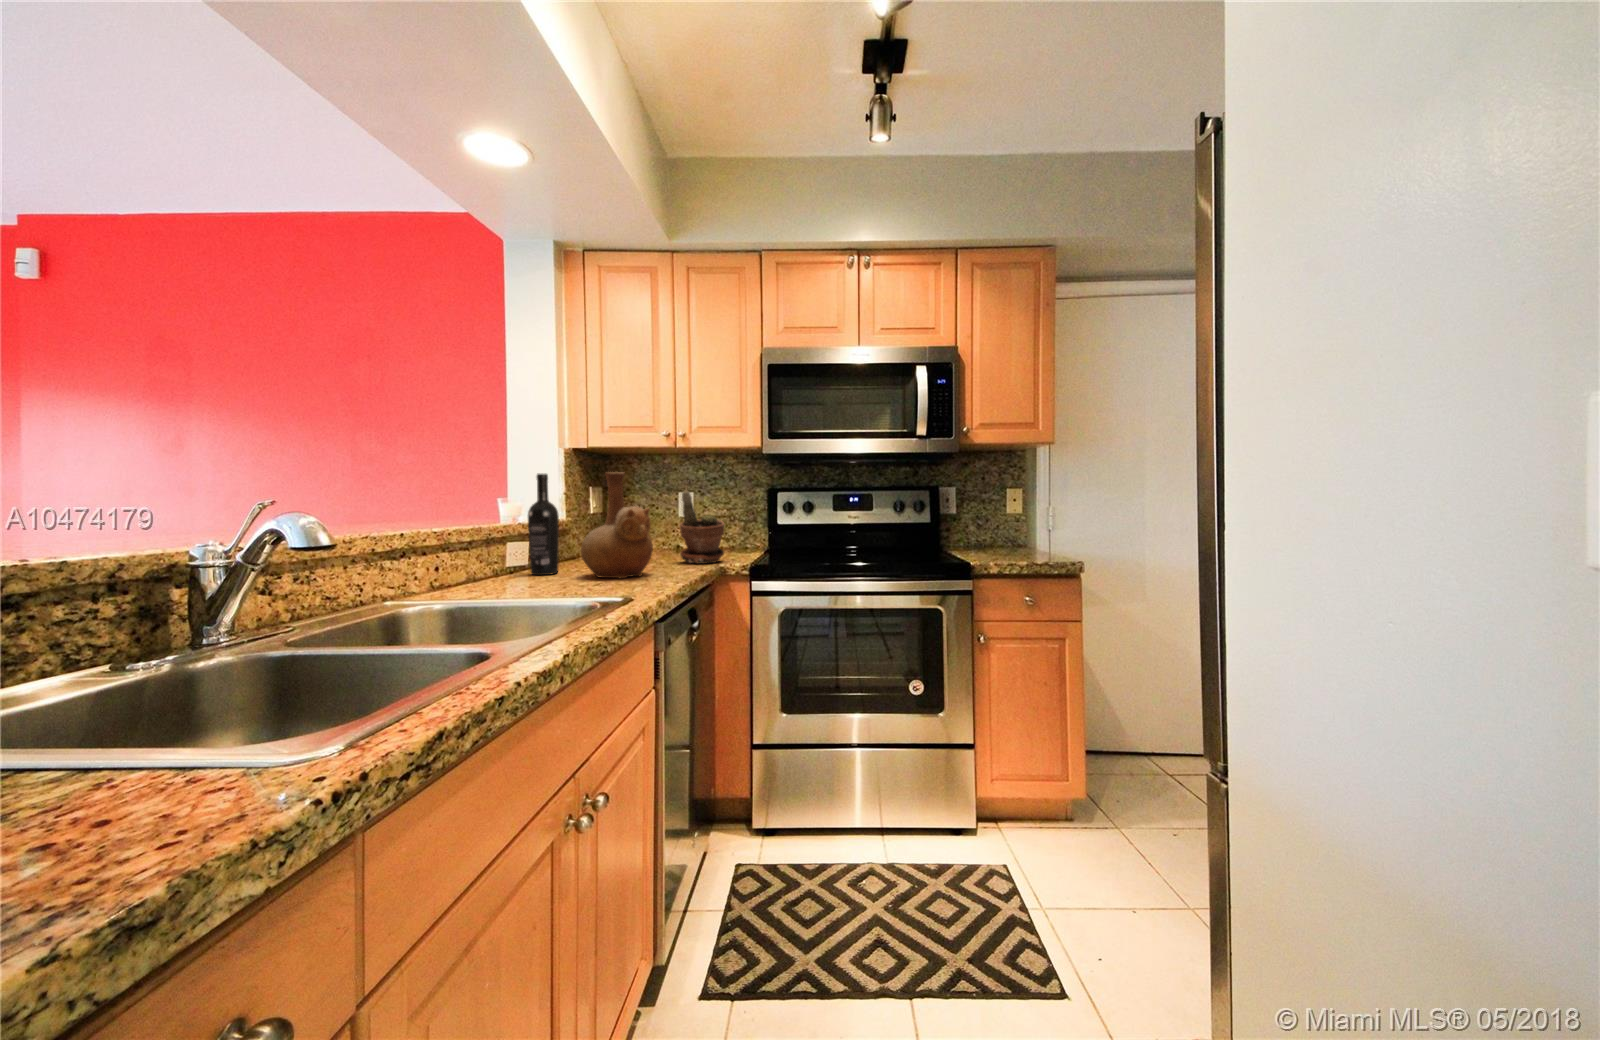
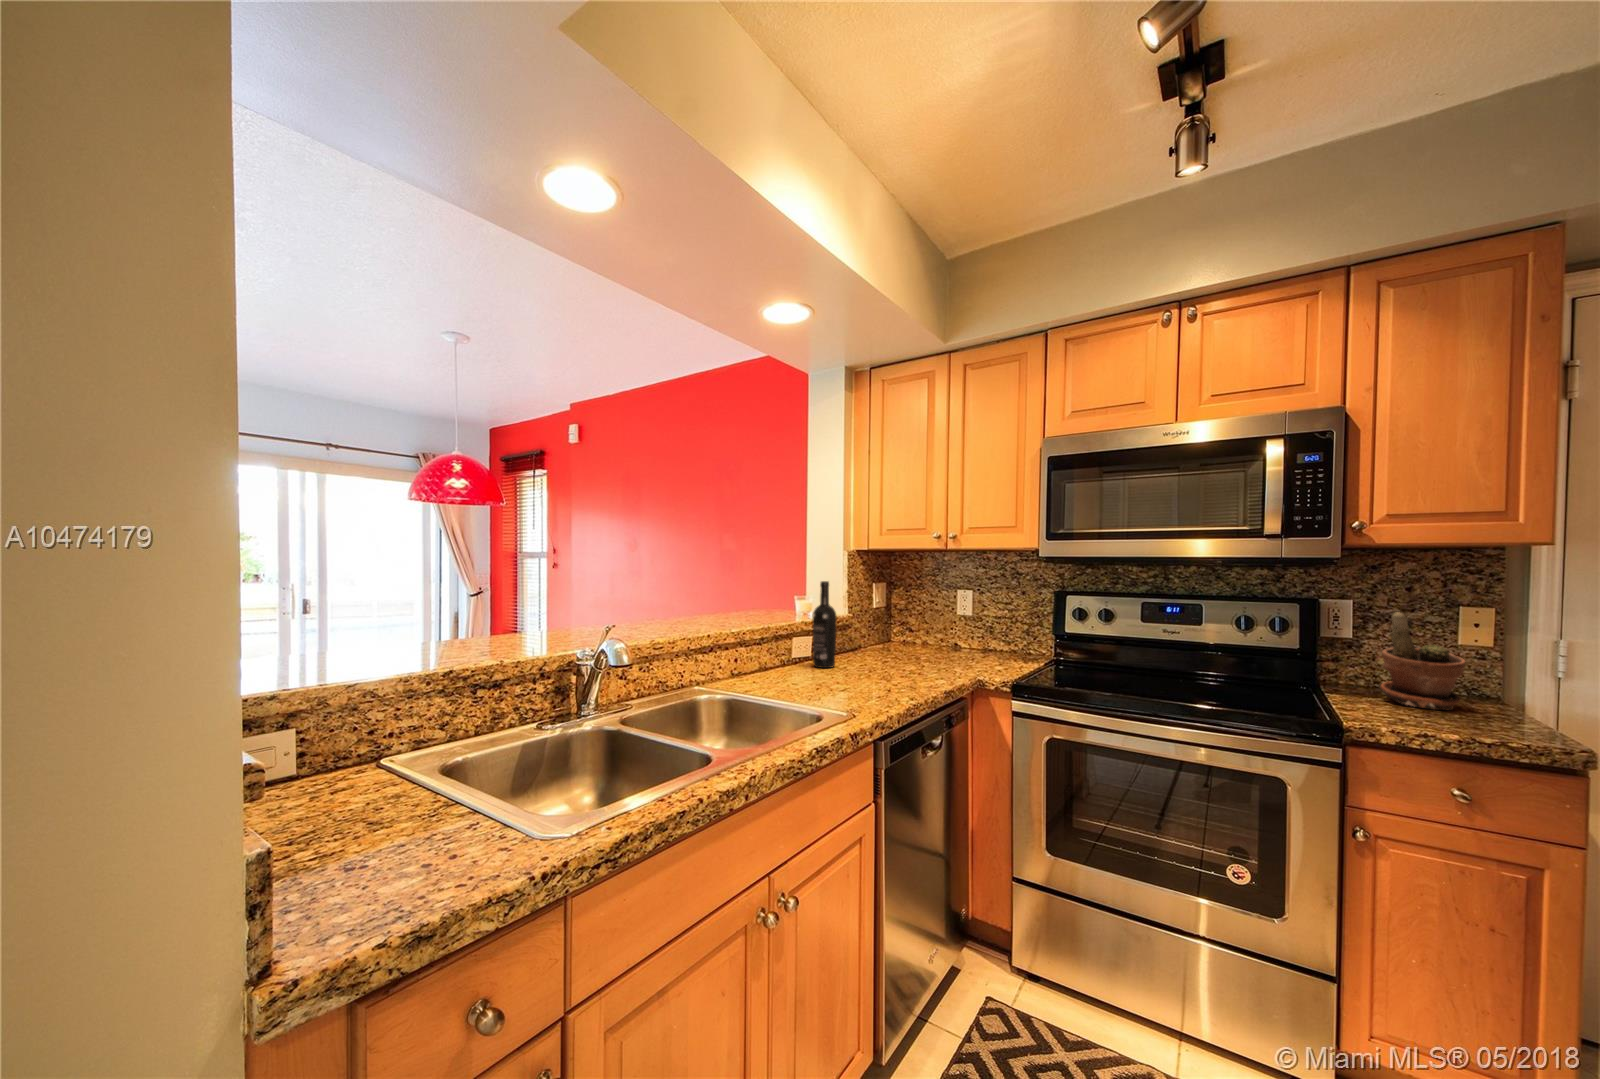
vase: present [581,472,653,579] -> none [847,584,909,682]
potted plant: present [680,490,725,564] -> present [1380,612,1465,710]

